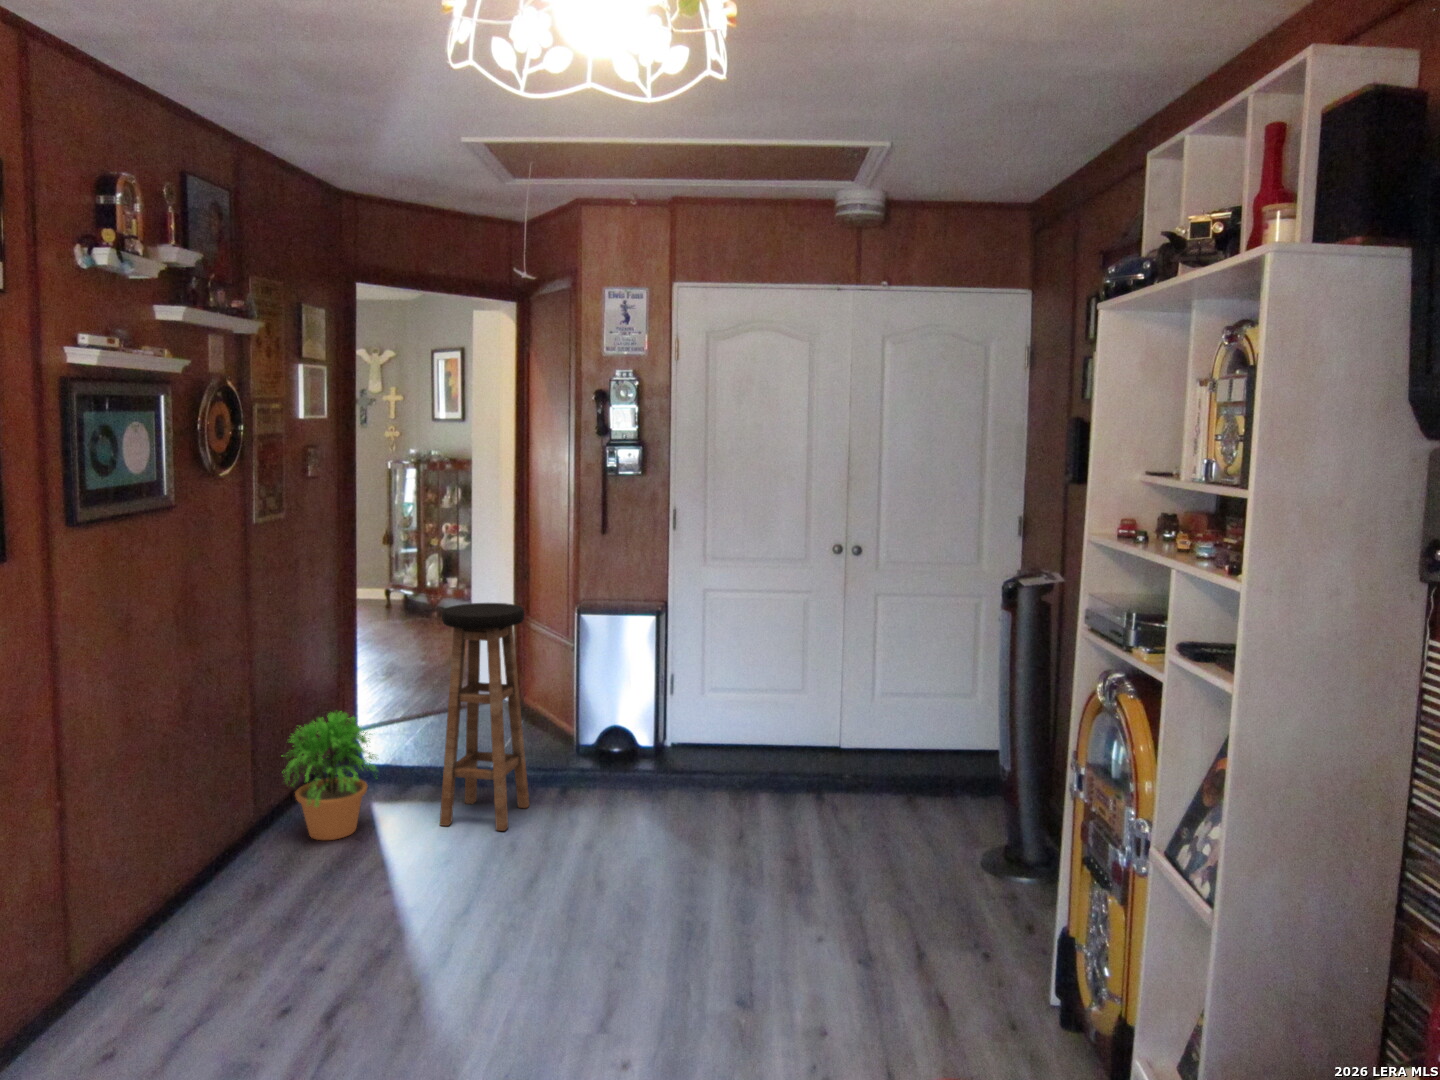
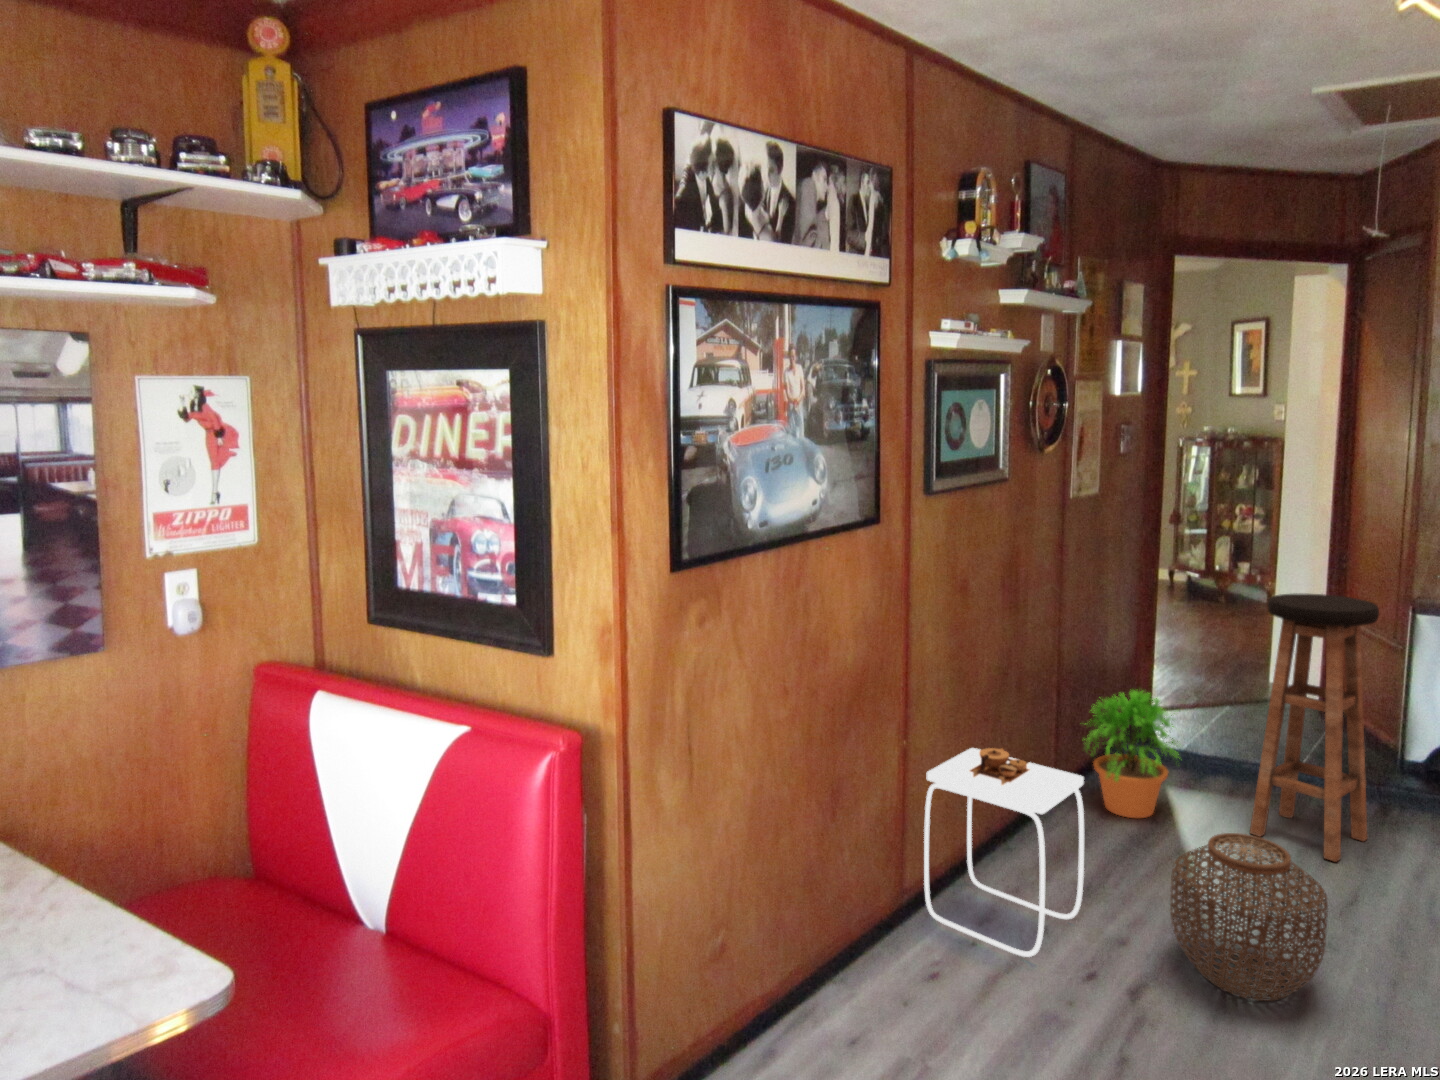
side table: none [87,796,277,1009] -> present [924,748,1084,957]
woven basket: none [358,823,482,969] -> present [1170,833,1328,1001]

